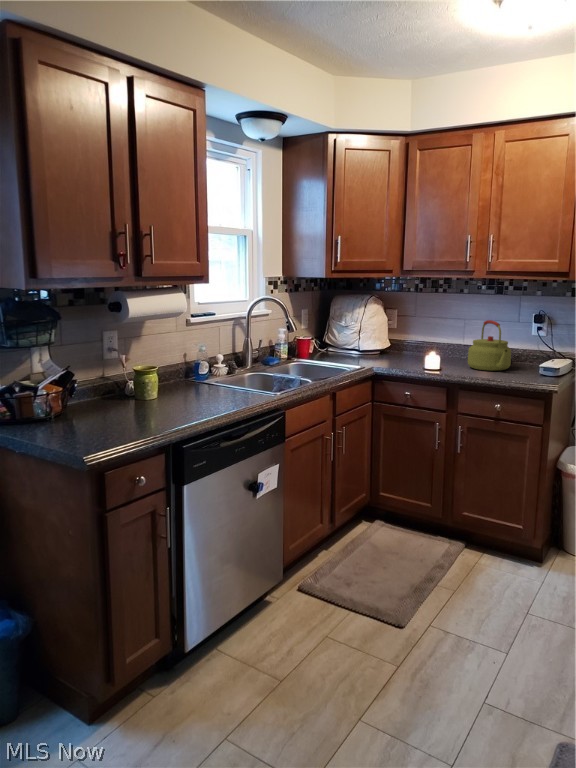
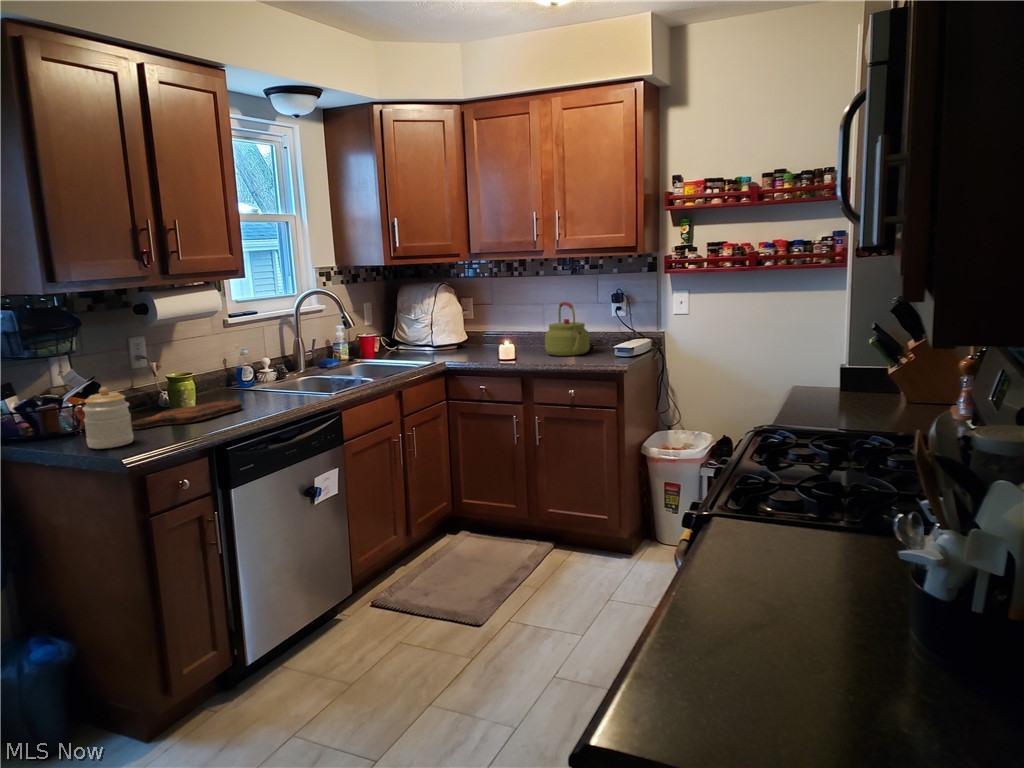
jar: none [51,381,96,441] -> present [82,387,133,449]
cutting board: none [97,395,198,419] -> present [131,401,242,429]

